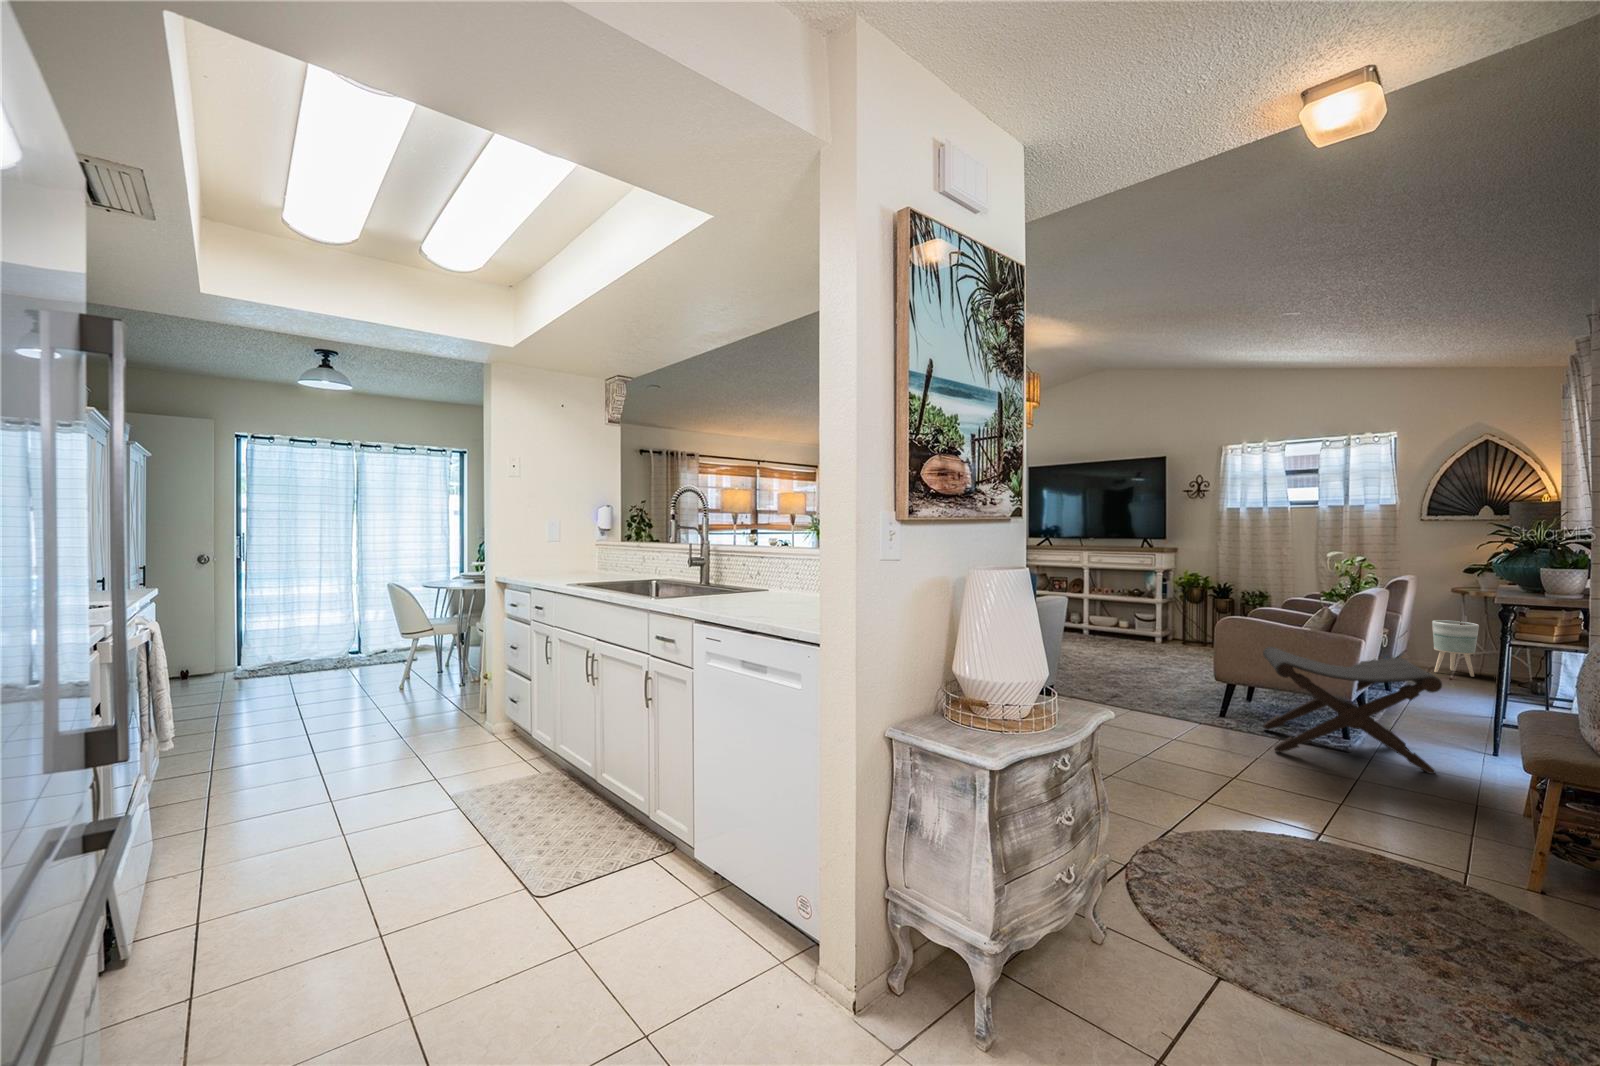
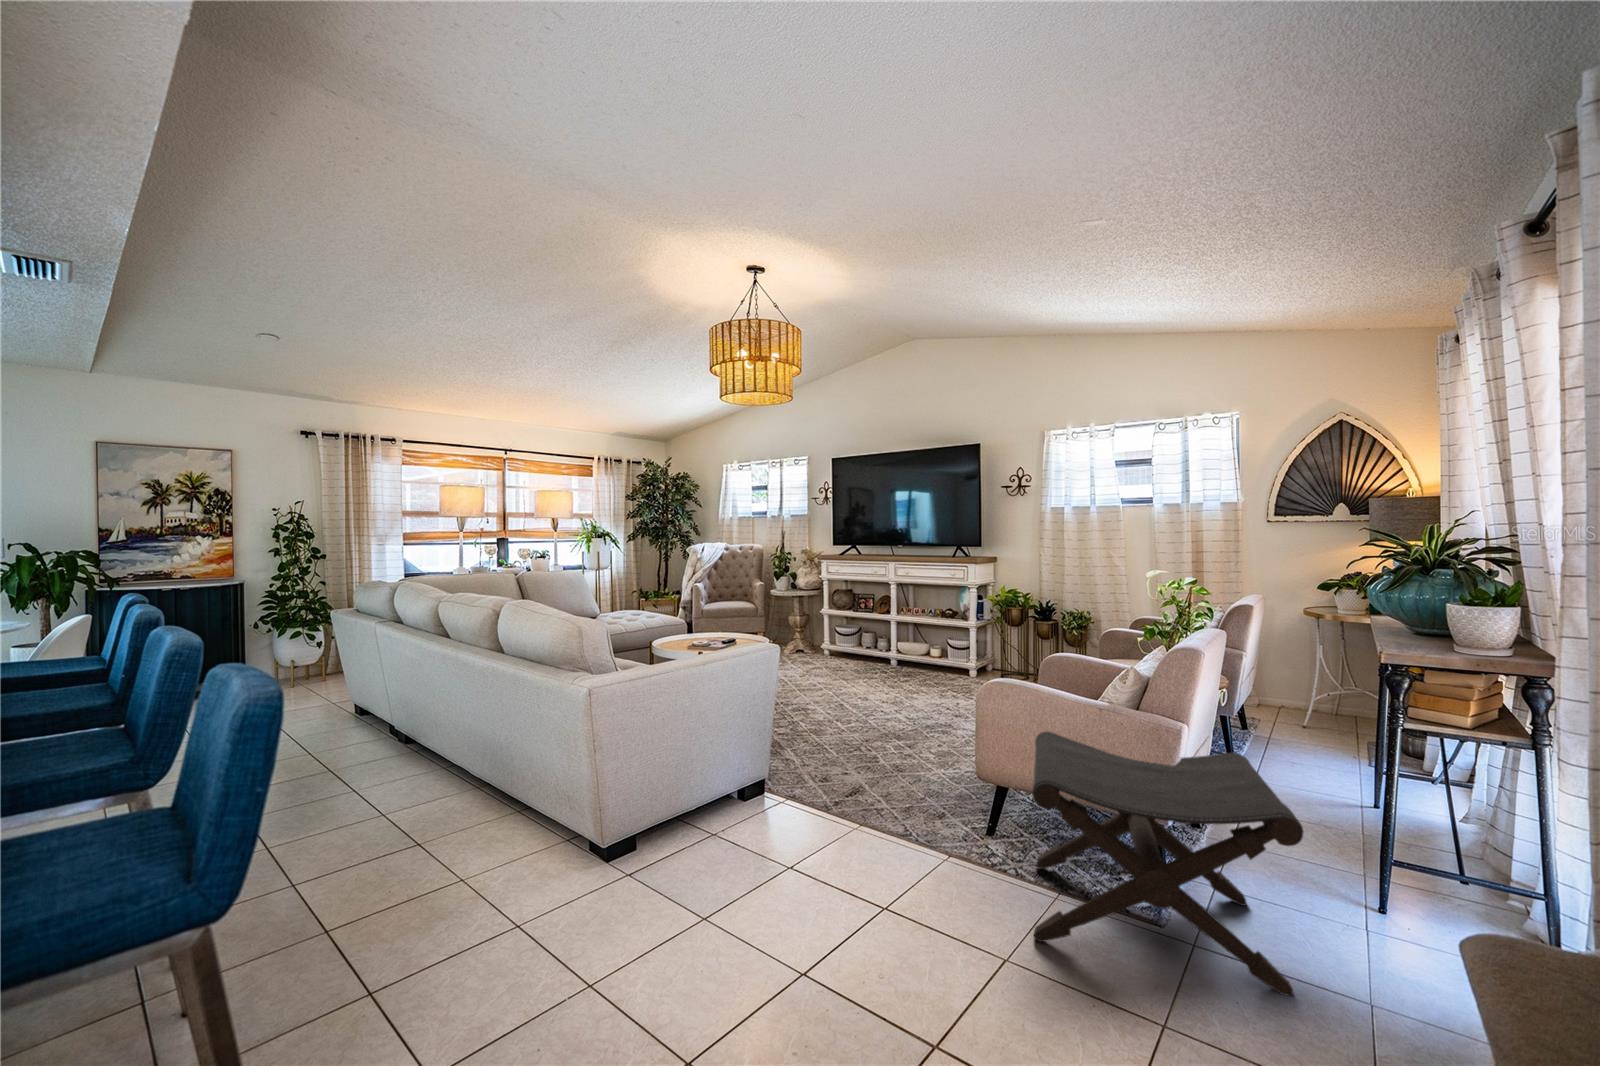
planter: present [1432,620,1479,677] -> none [1281,649,1335,723]

